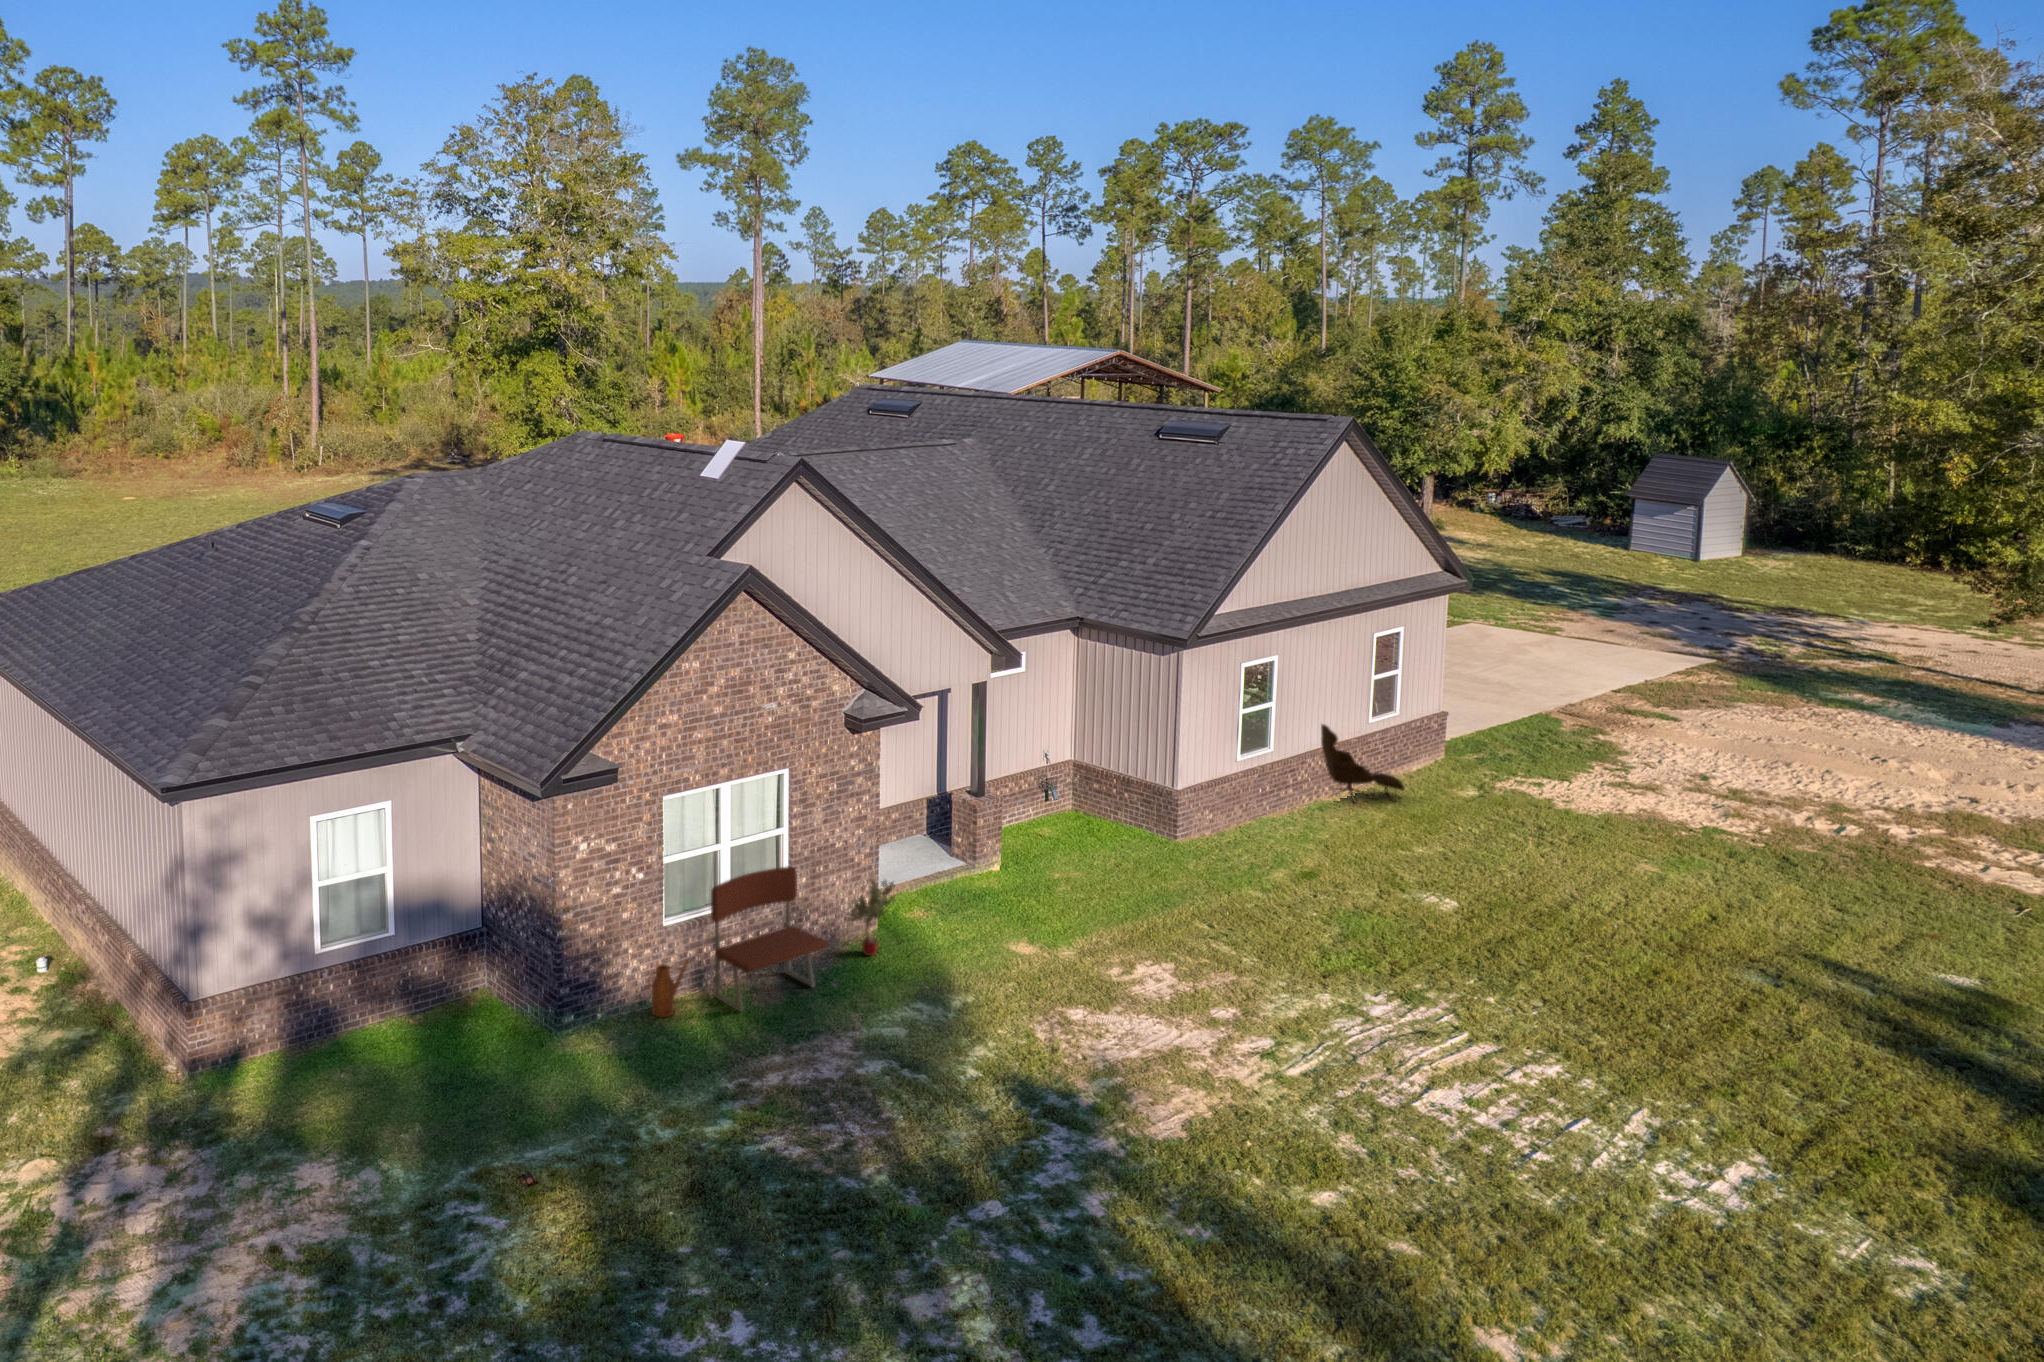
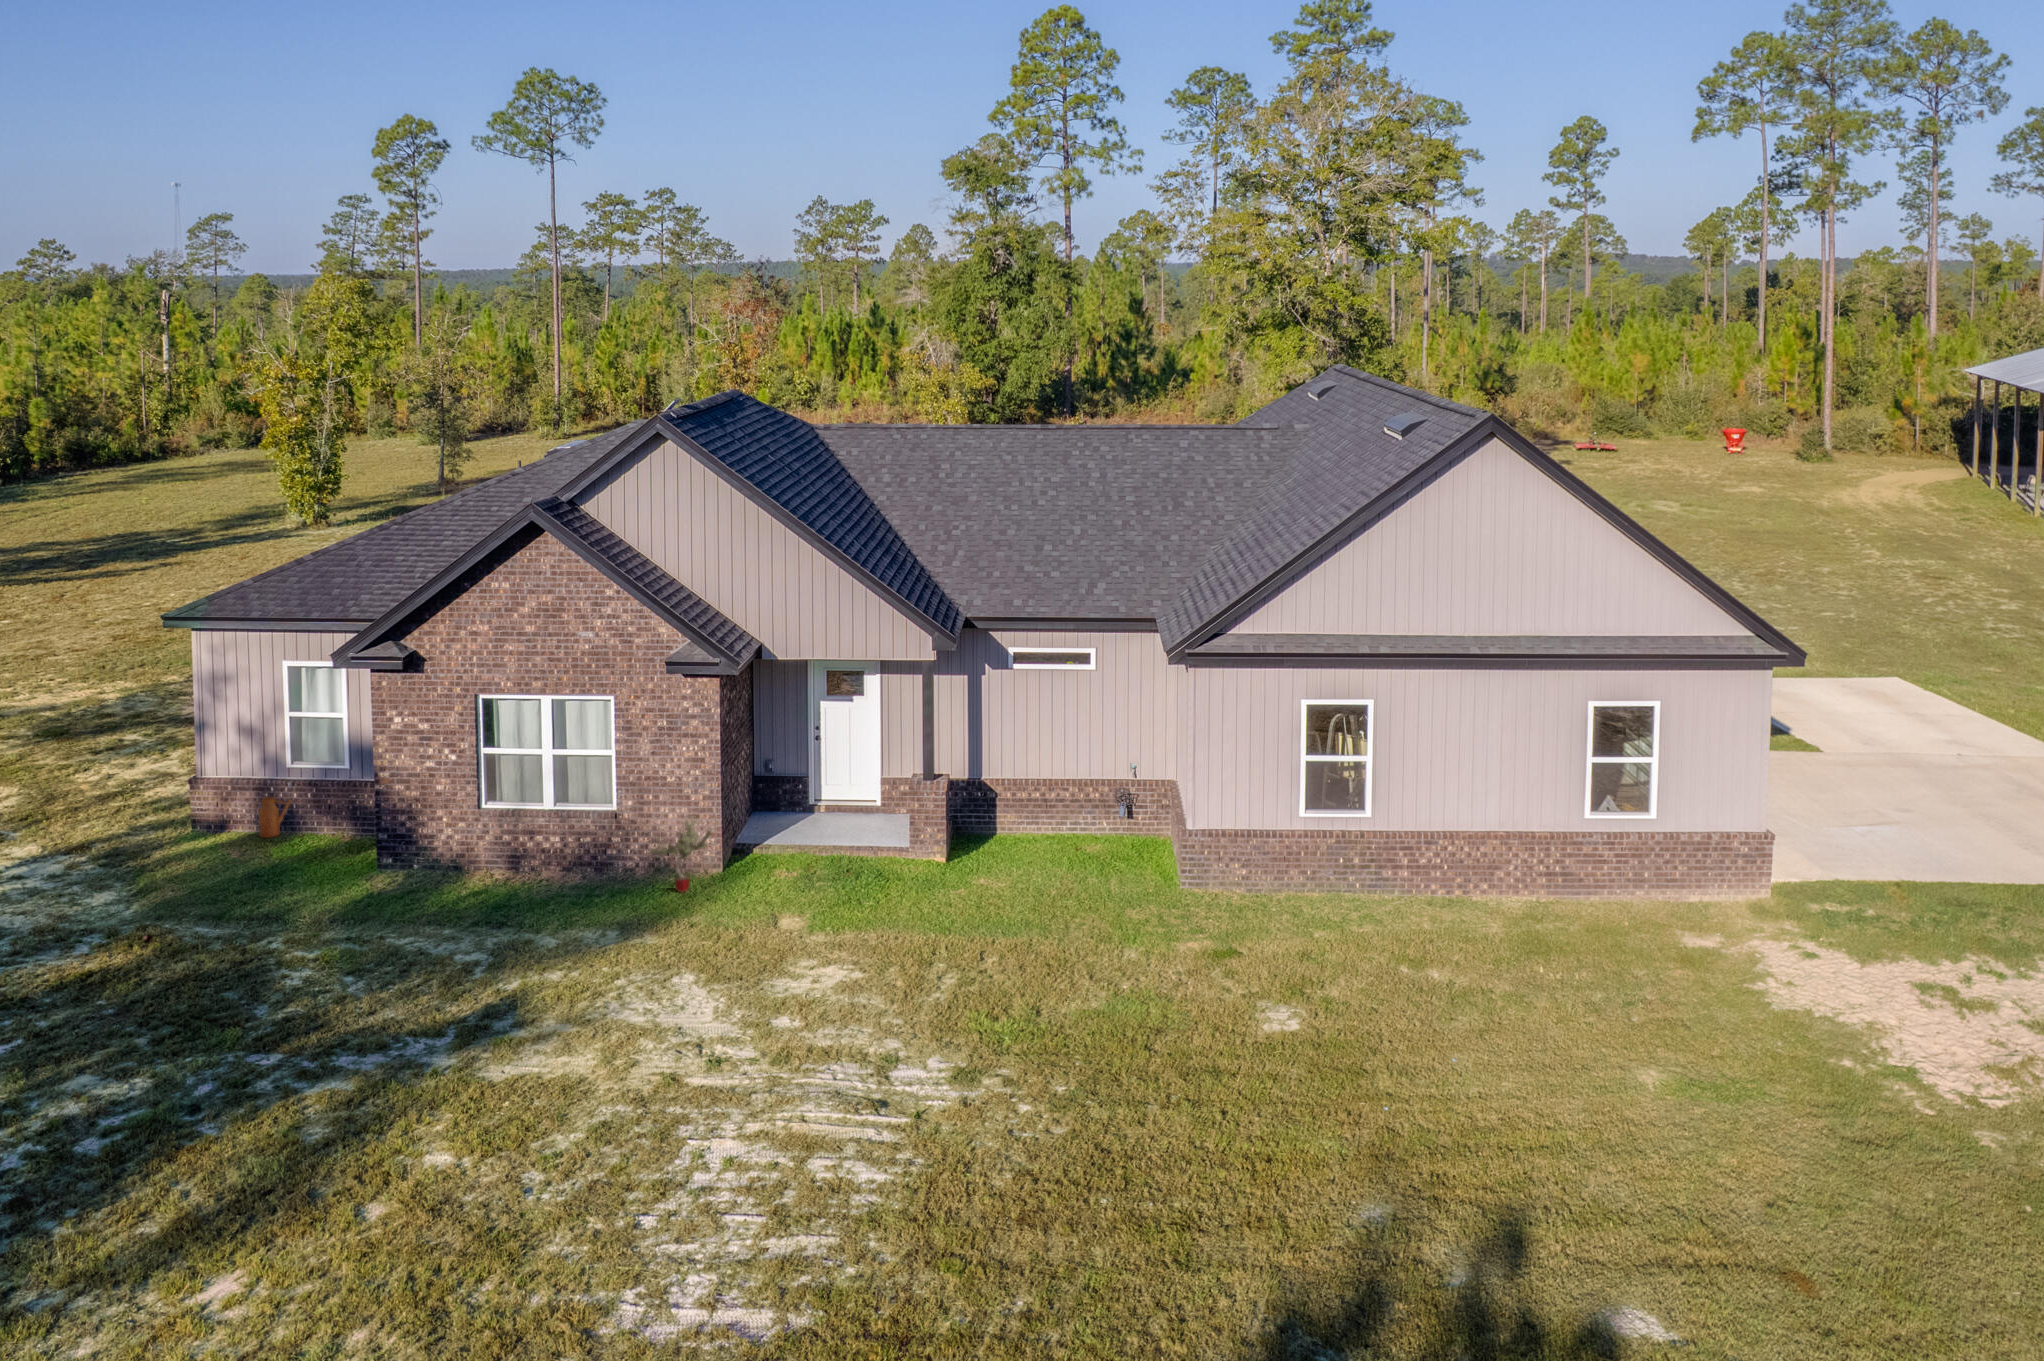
lounge chair: present [1321,725,1404,802] -> none [1476,803,1589,928]
bench: present [711,866,828,1012] -> none [491,782,601,900]
watering can: present [648,960,688,1018] -> present [255,797,293,838]

